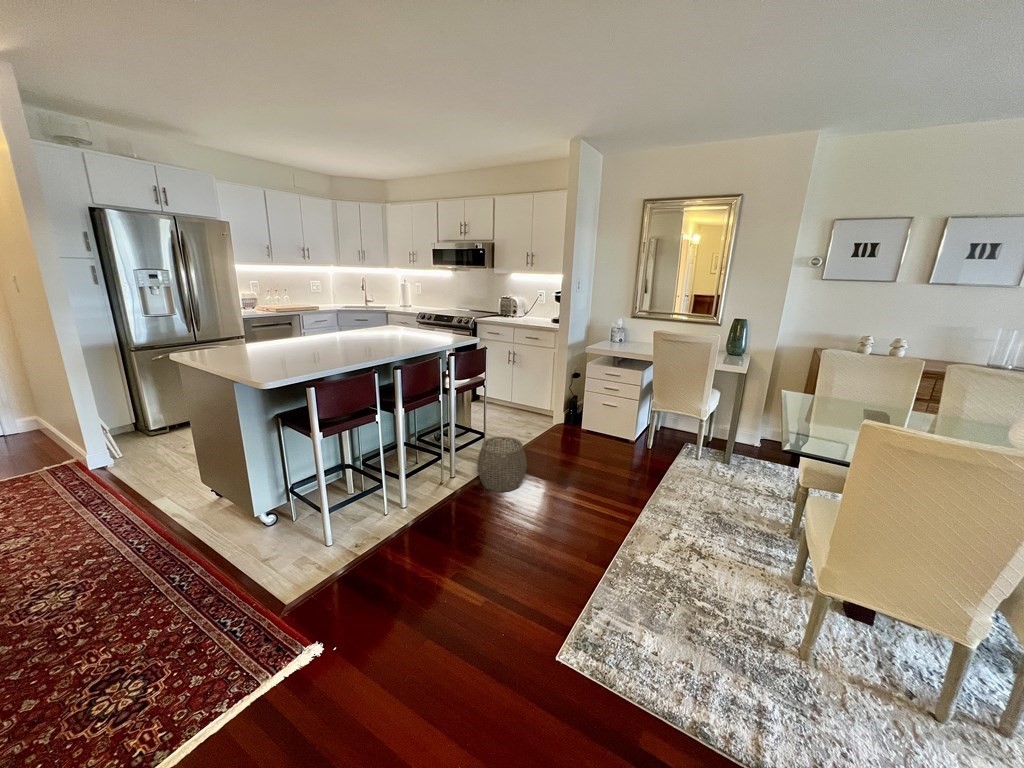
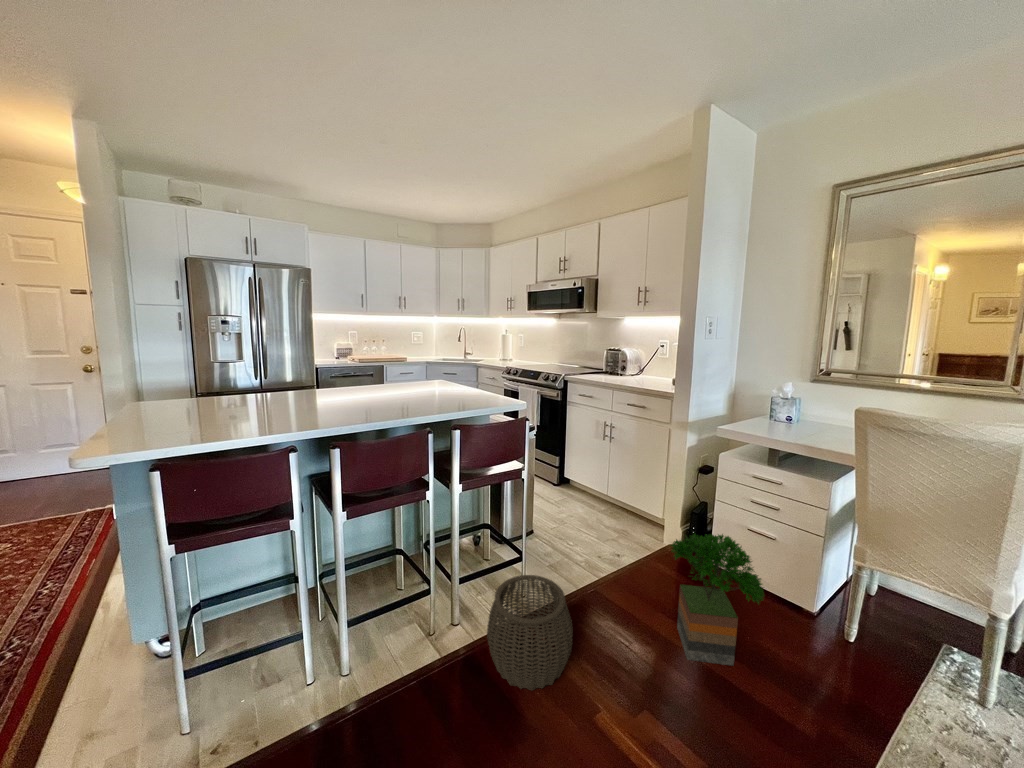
potted tree: none [569,401,616,468] -> present [671,534,764,666]

